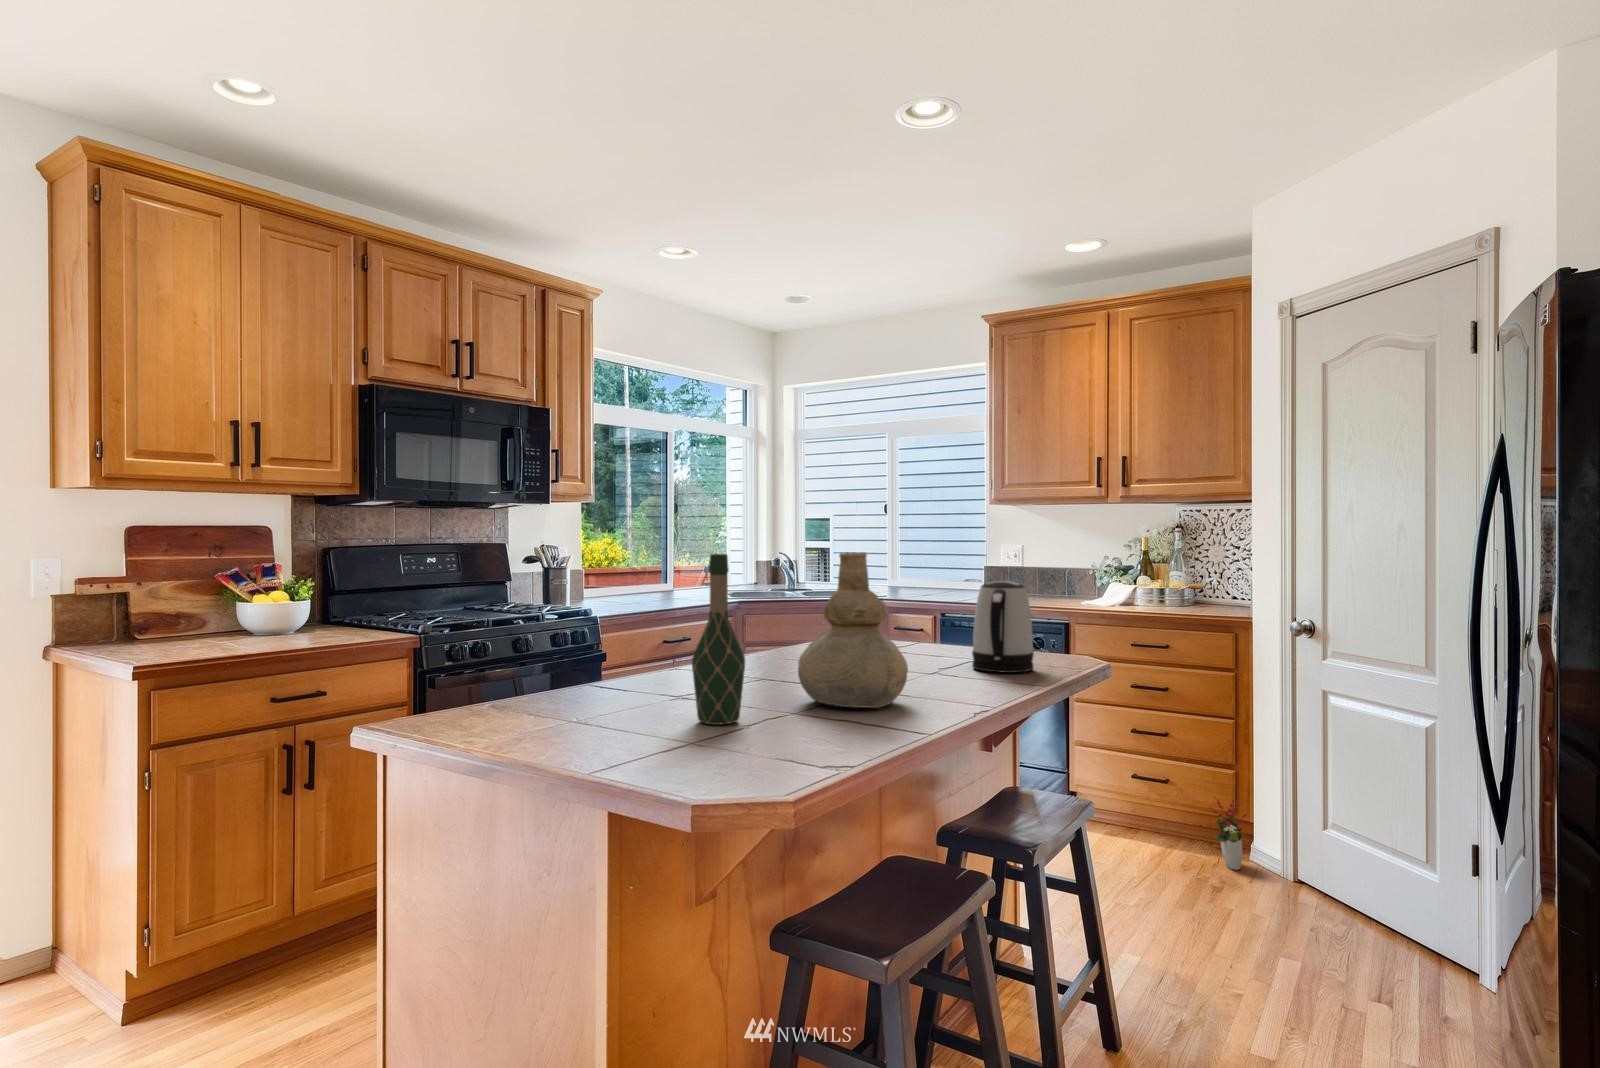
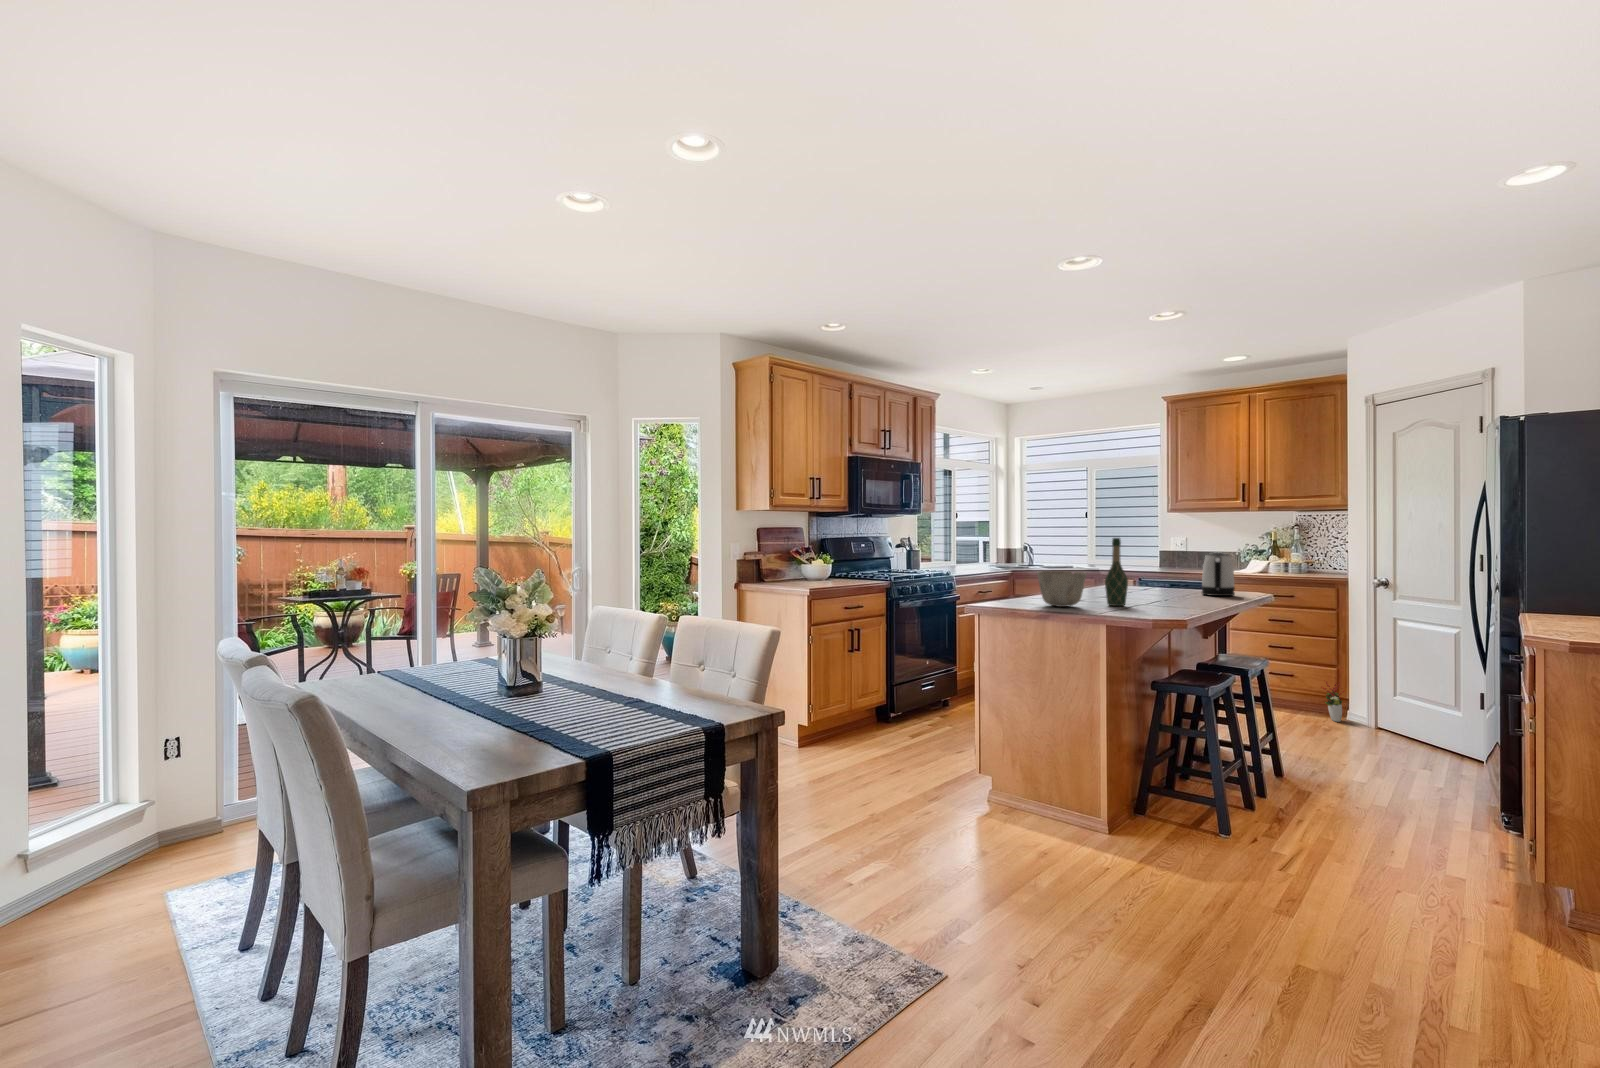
vase: present [798,552,908,708] -> none [1137,537,1190,604]
ceramic bowl: none [506,636,632,734] -> present [1037,571,1087,607]

